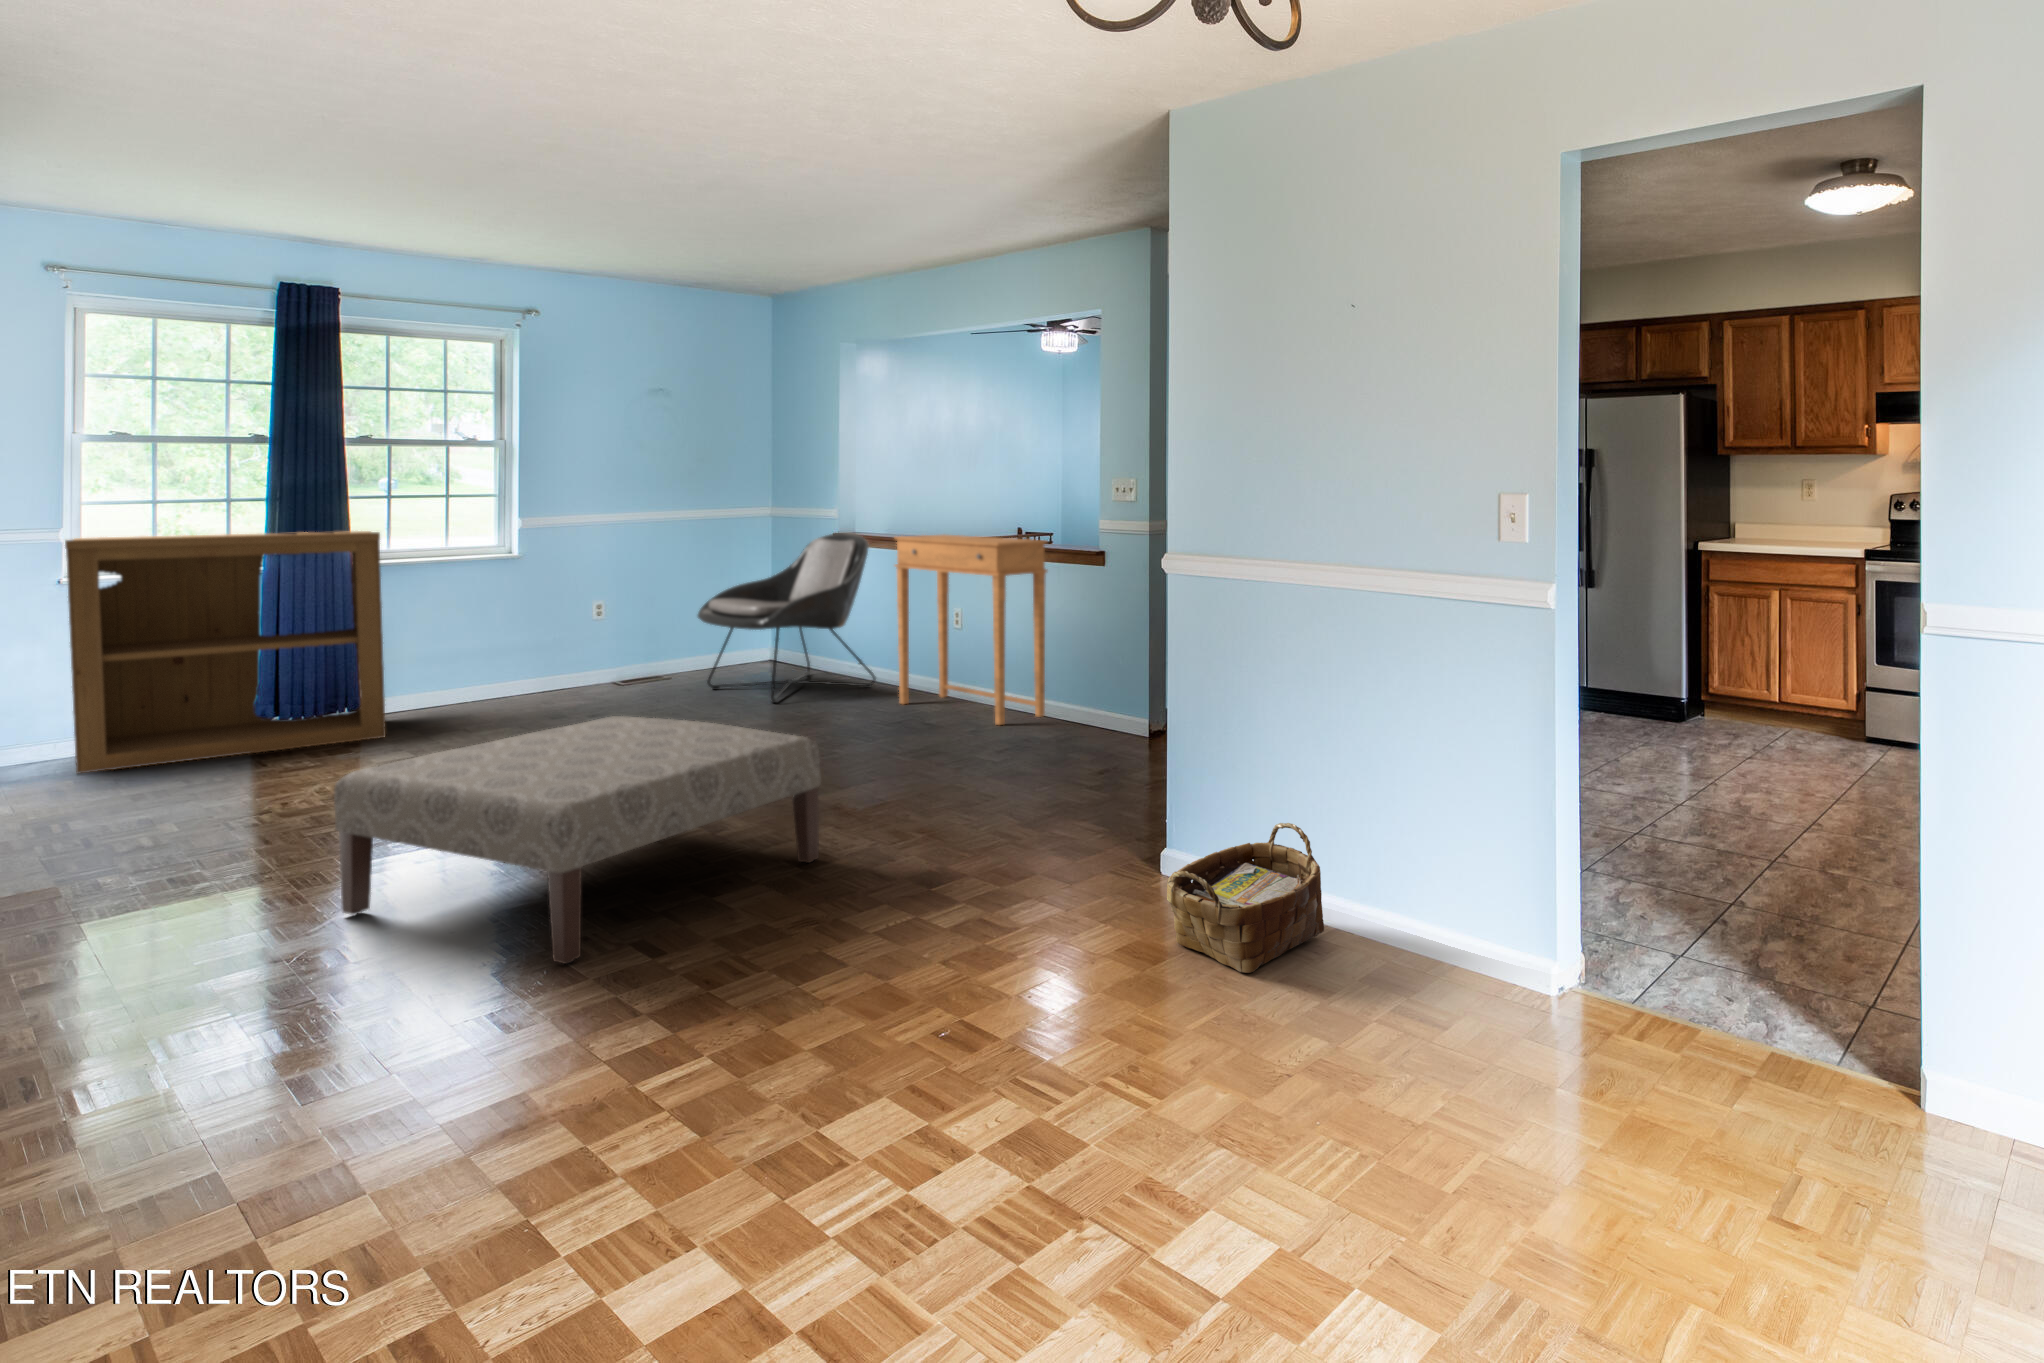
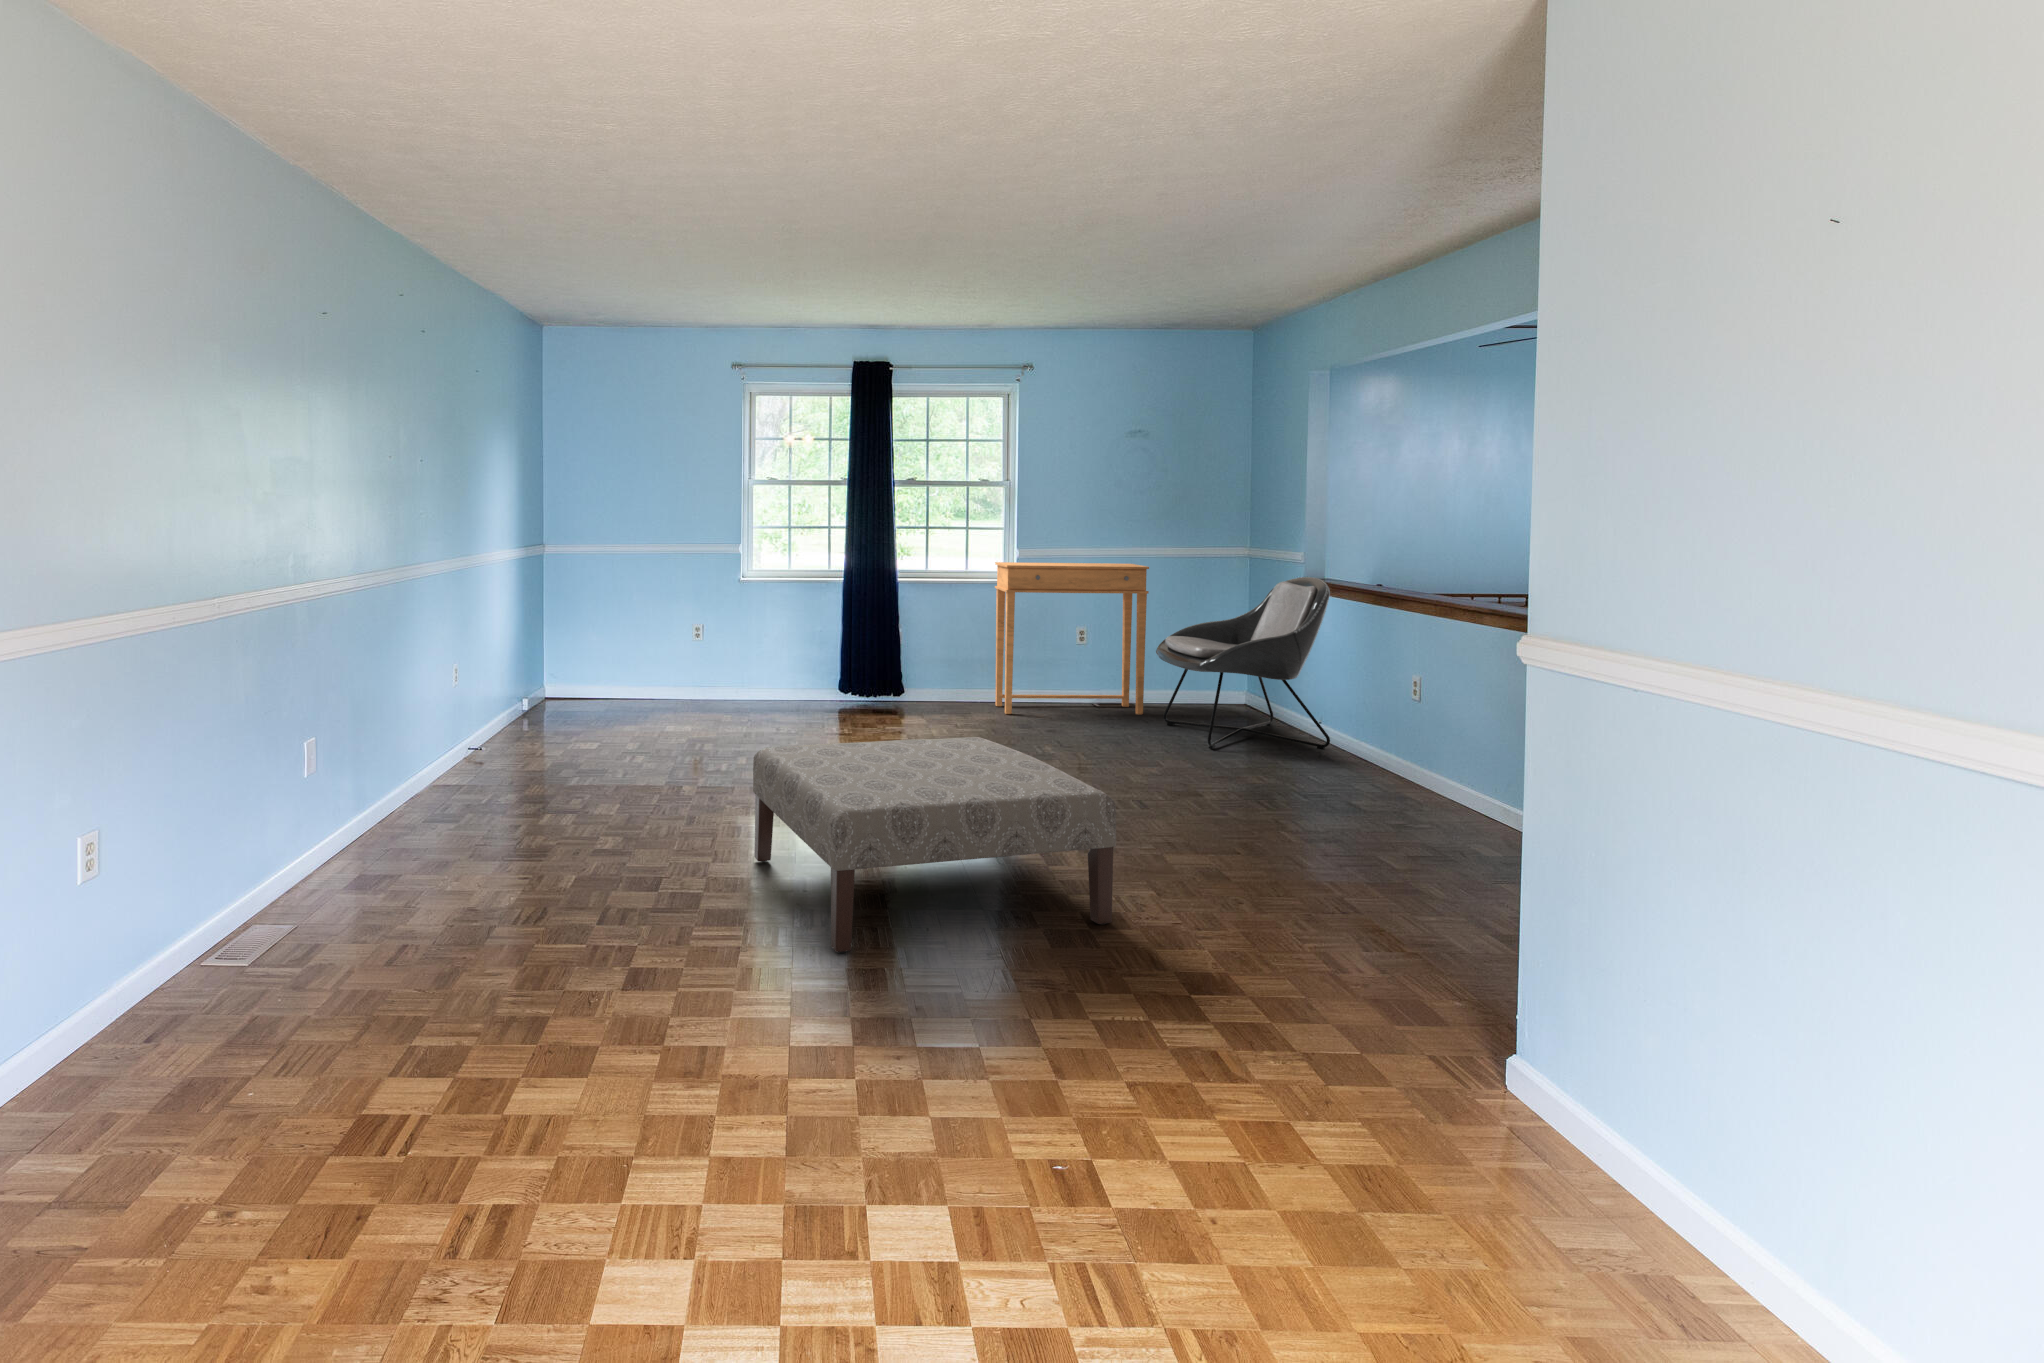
bookshelf: present [65,531,386,773] -> none [726,551,908,723]
side table: present [895,535,1047,725] -> present [995,562,1149,715]
woven basket: present [1167,823,1324,973] -> none [1408,1075,1693,1283]

